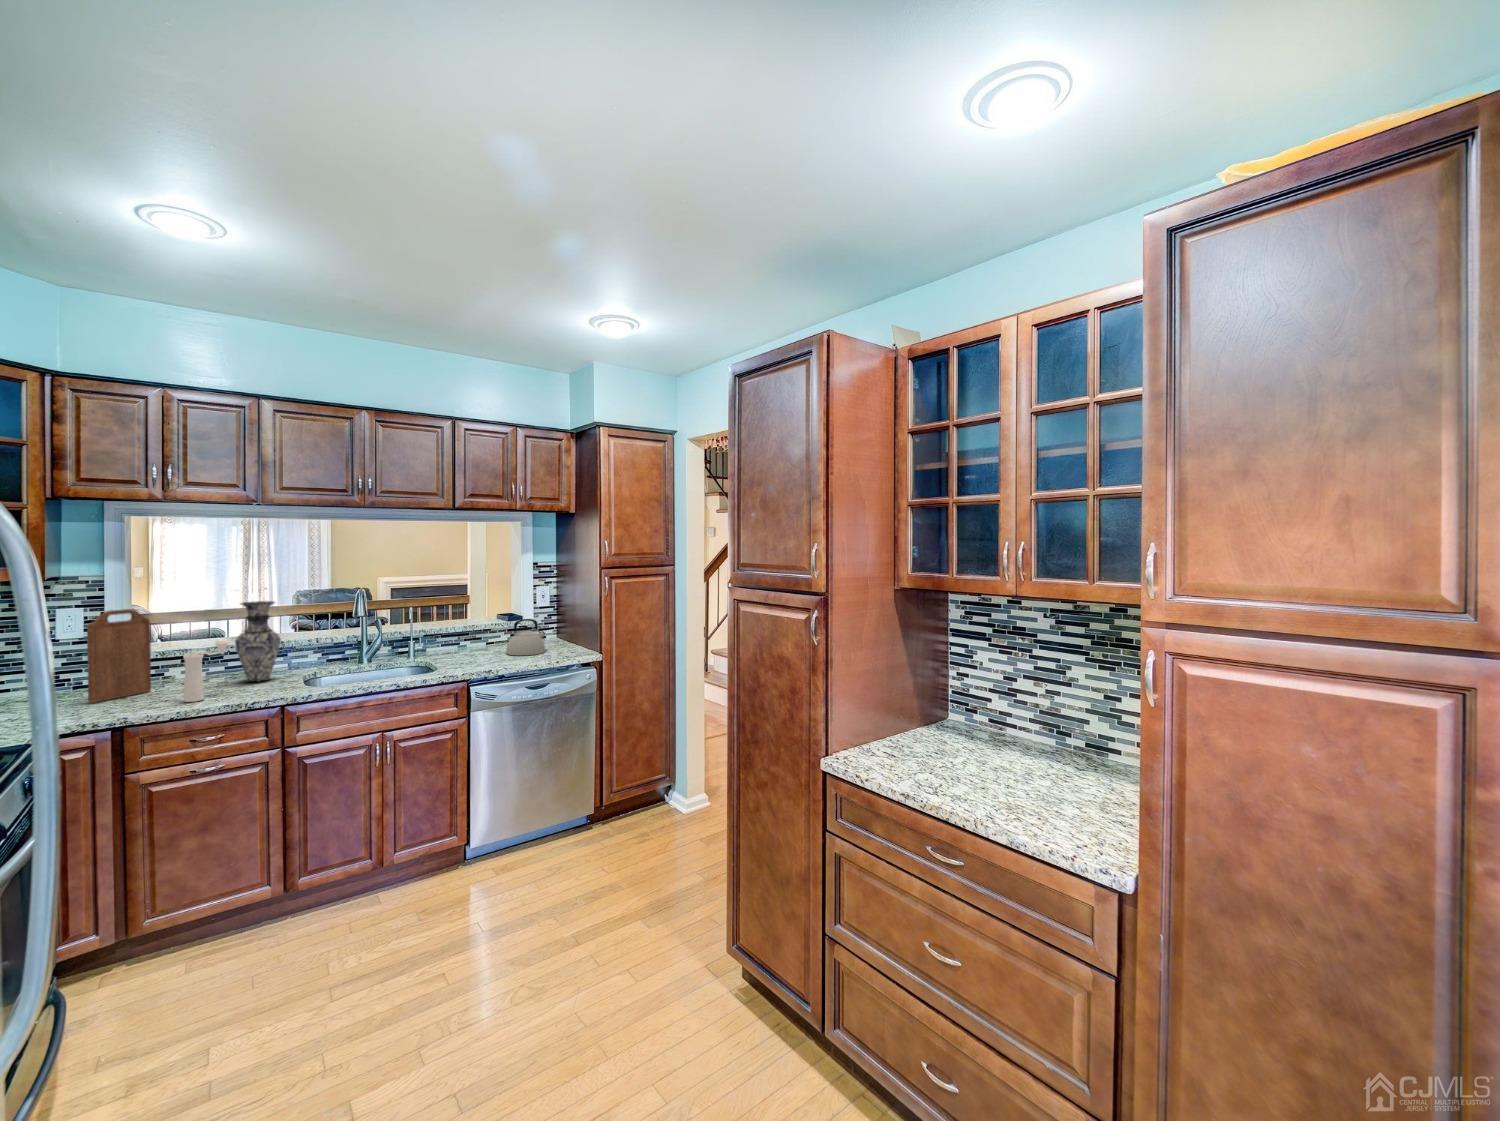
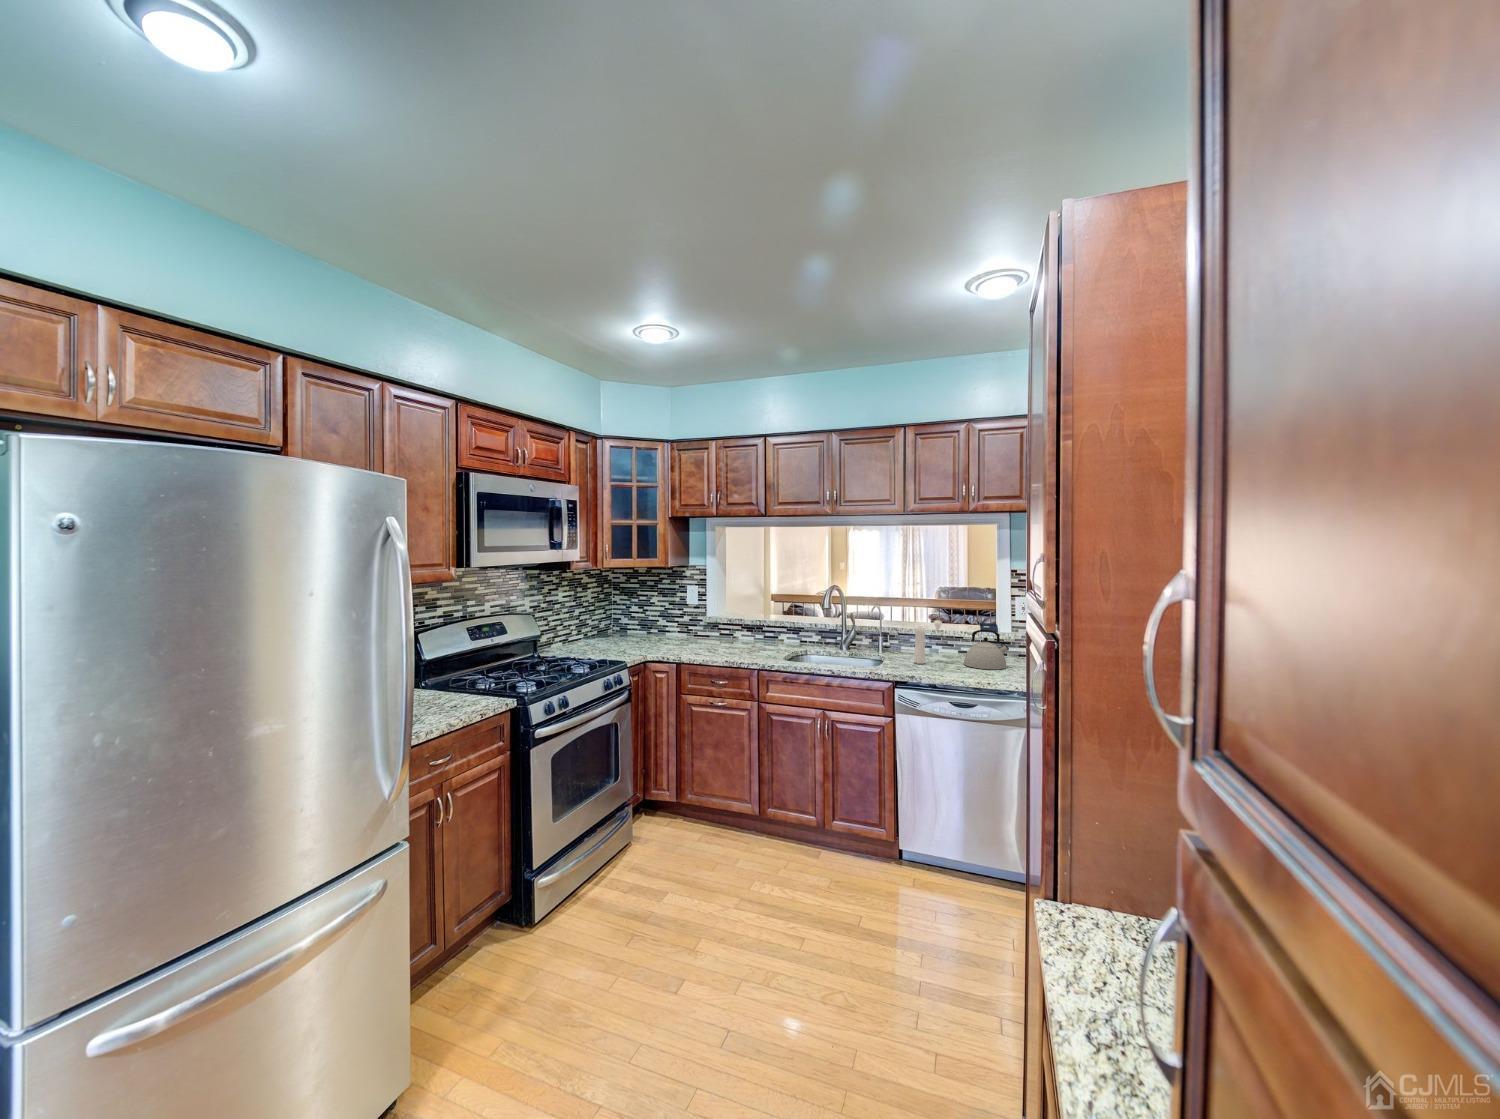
vase: present [235,601,280,682] -> none [760,590,785,651]
cutting board: present [87,609,151,703] -> none [686,589,719,647]
pepper mill: present [183,639,230,702] -> present [914,620,942,664]

